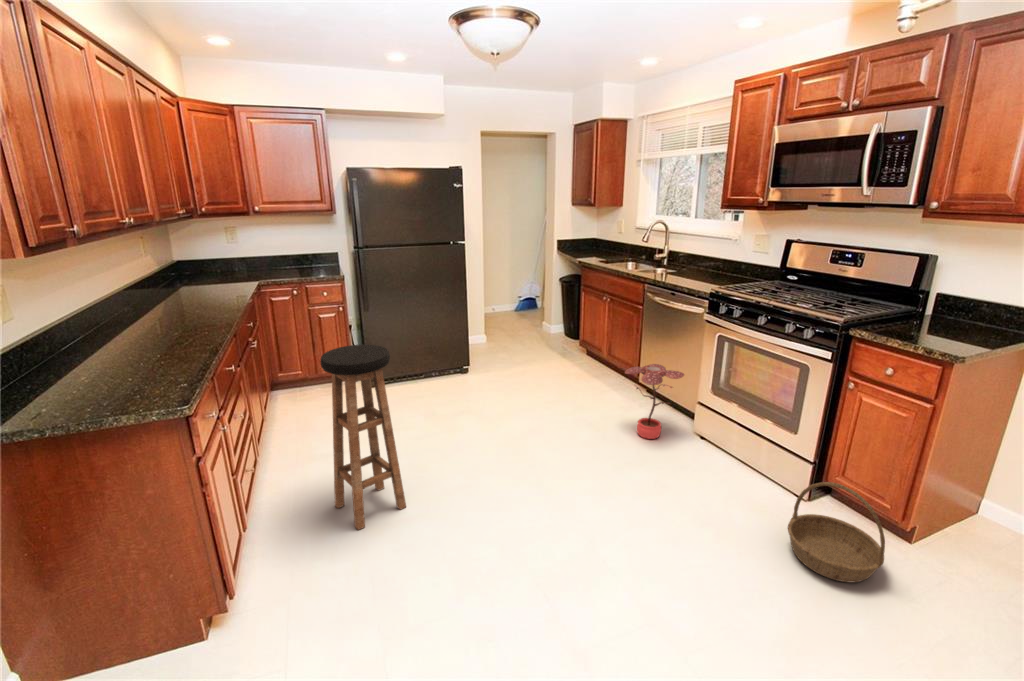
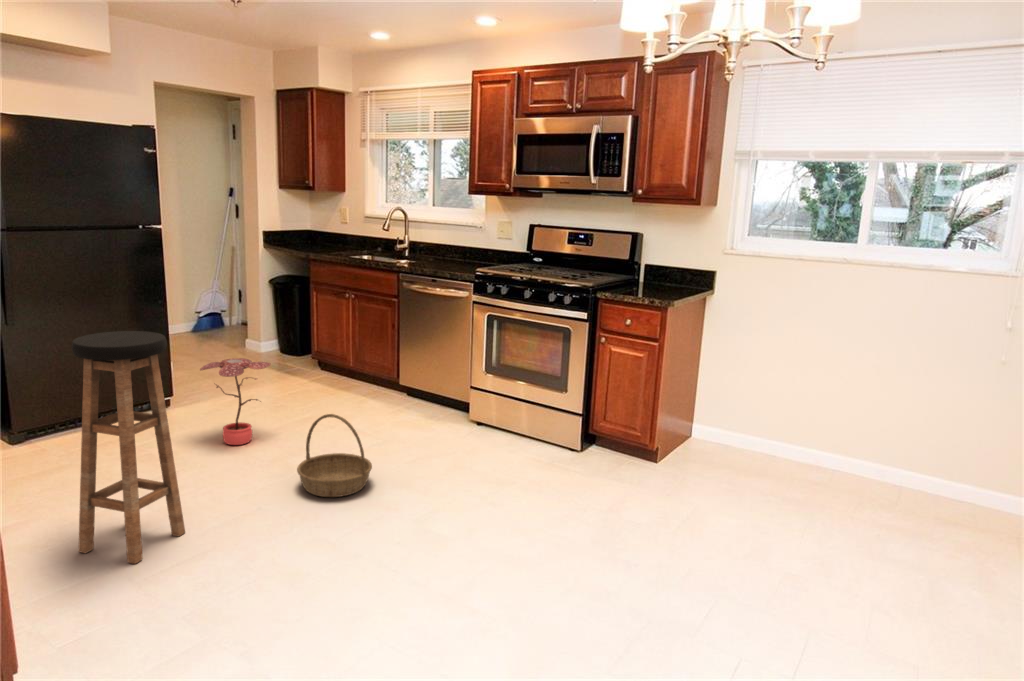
potted plant: present [625,364,684,439] -> present [200,358,270,445]
basket: present [788,482,885,582] -> present [297,414,372,497]

